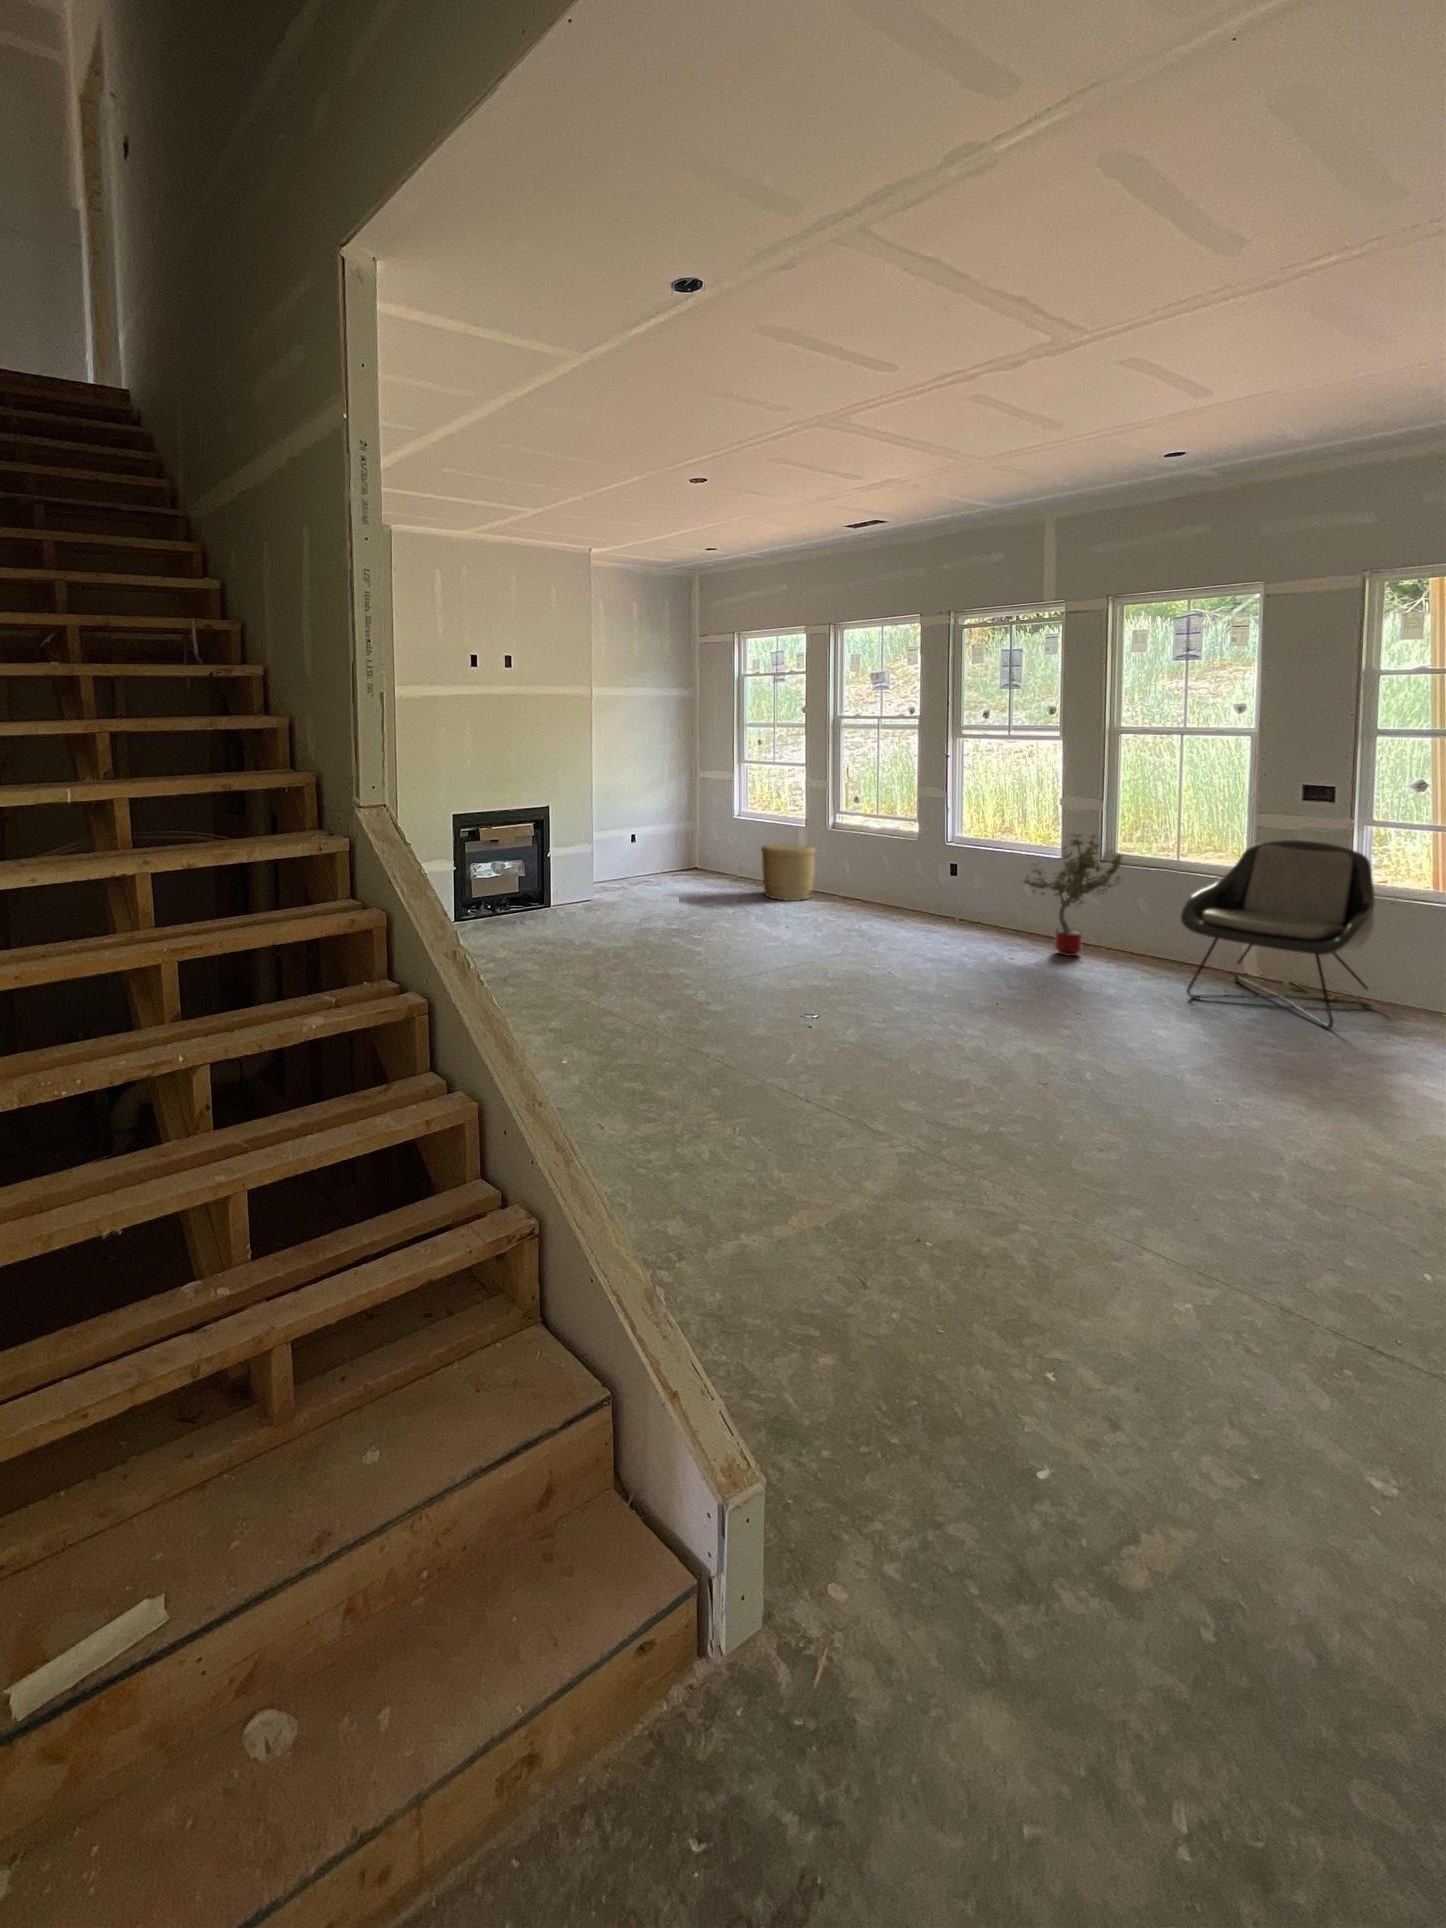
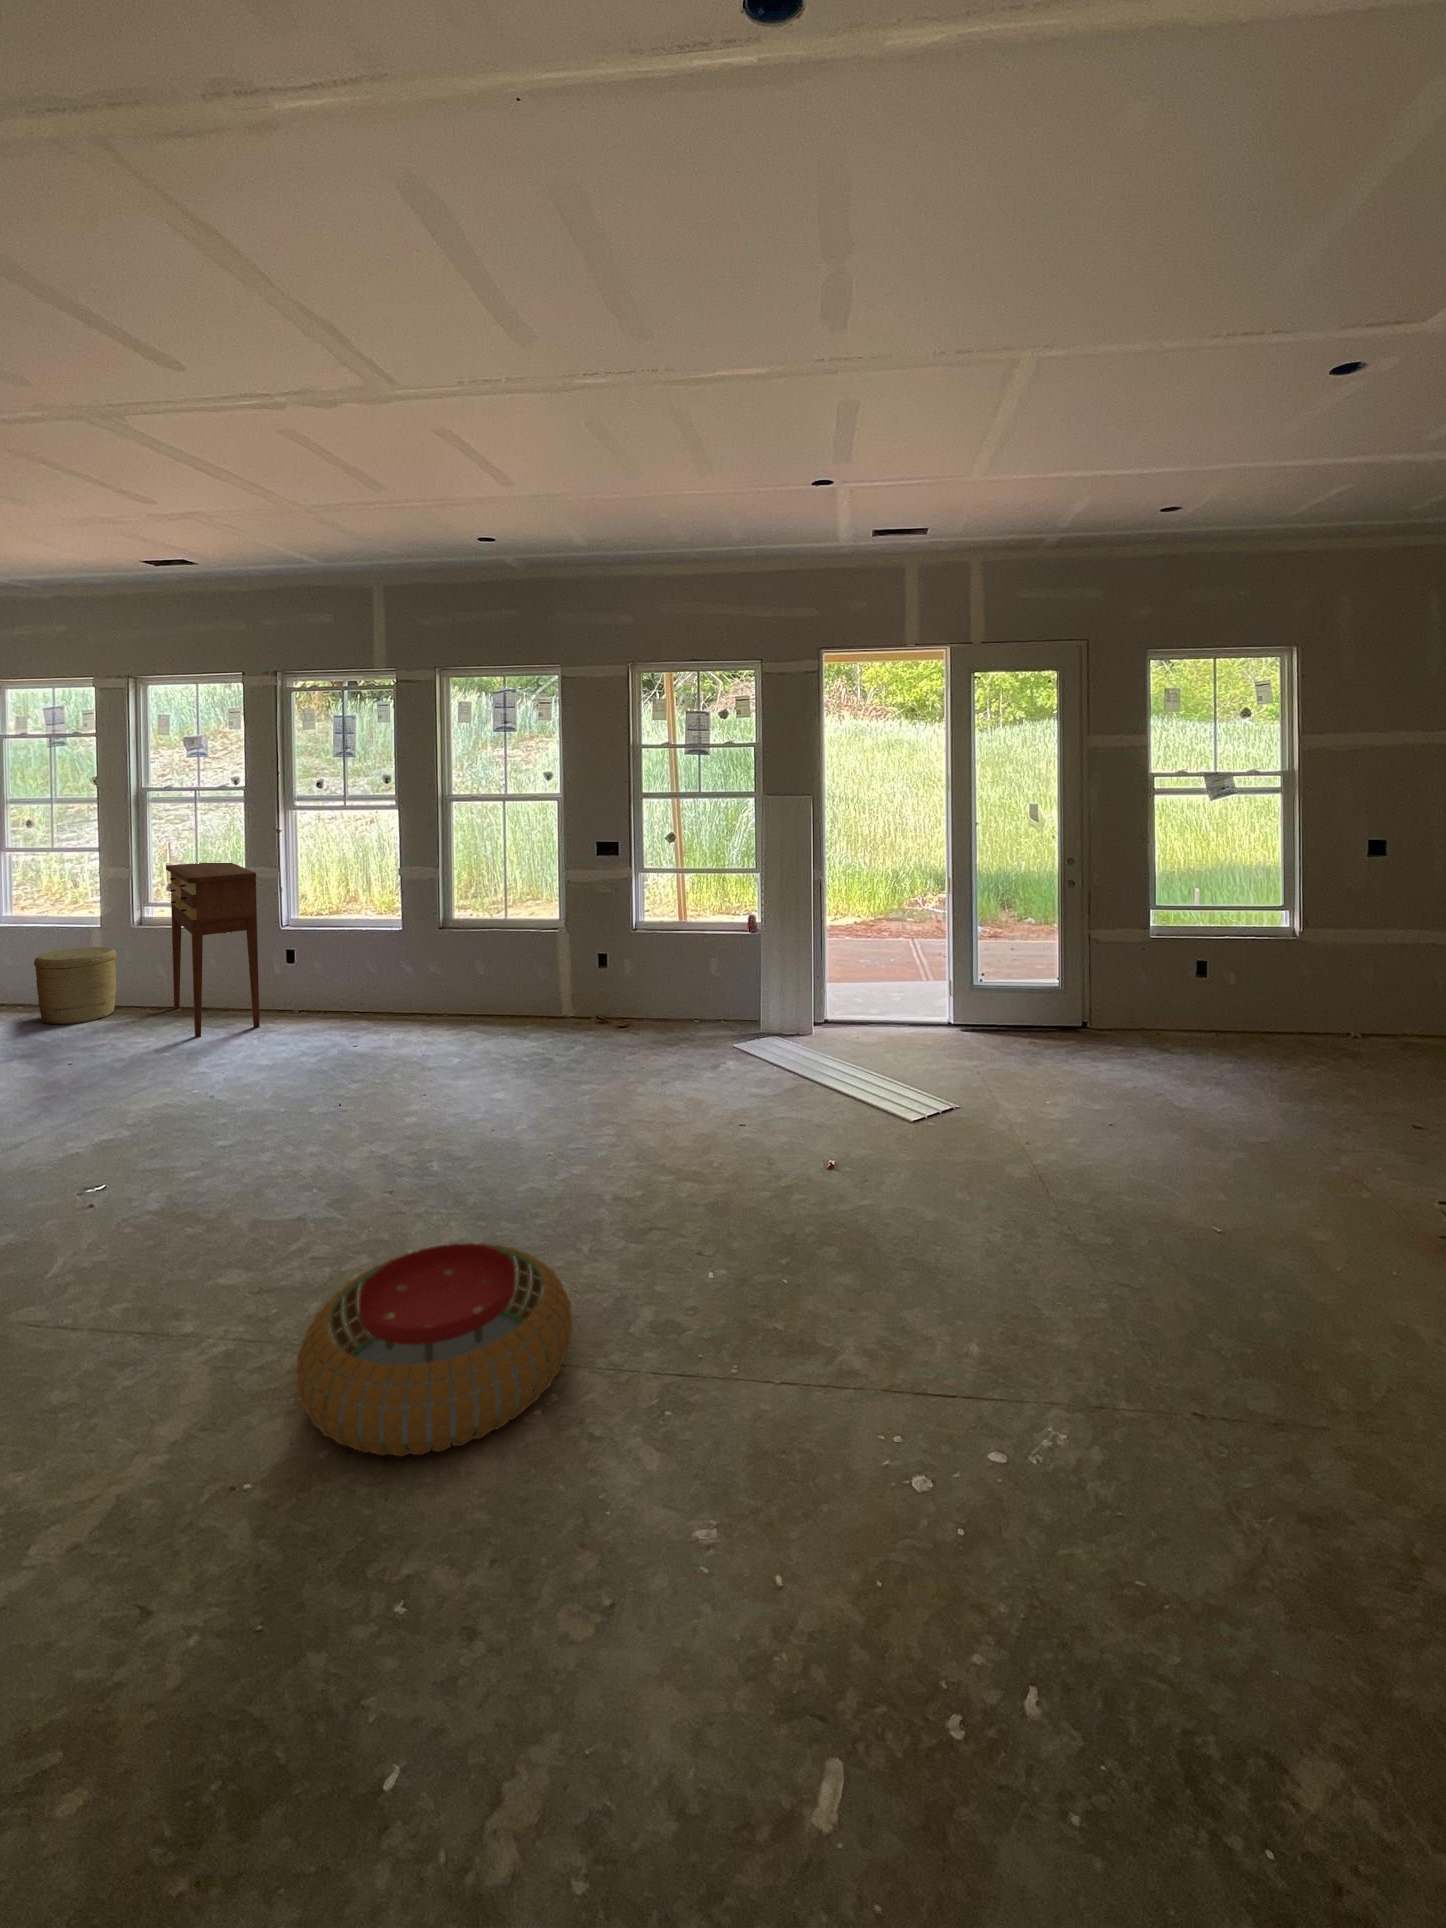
console table: none [853,782,926,929] -> present [166,863,260,1038]
potted tree: present [1024,834,1122,956] -> none [365,900,462,1027]
lounge chair: present [1181,840,1375,1029] -> none [512,889,655,1052]
pouf: none [955,1128,1221,1299] -> present [296,1242,572,1457]

